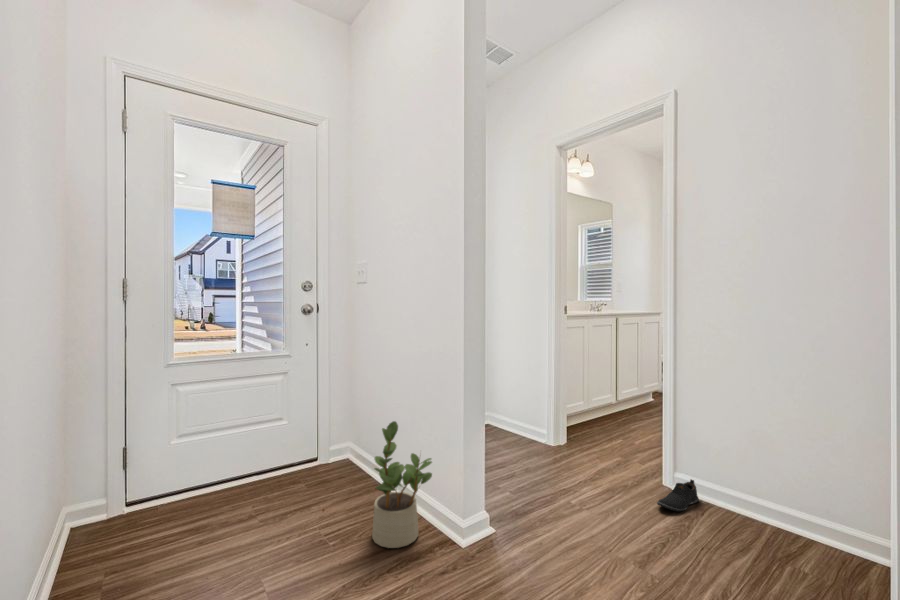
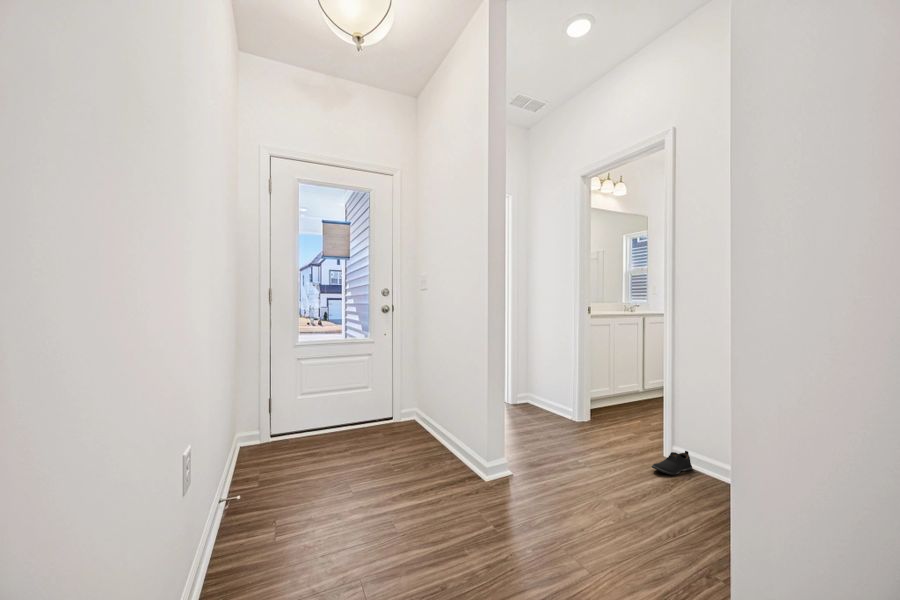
potted plant: present [372,421,432,548] -> none [423,387,466,477]

